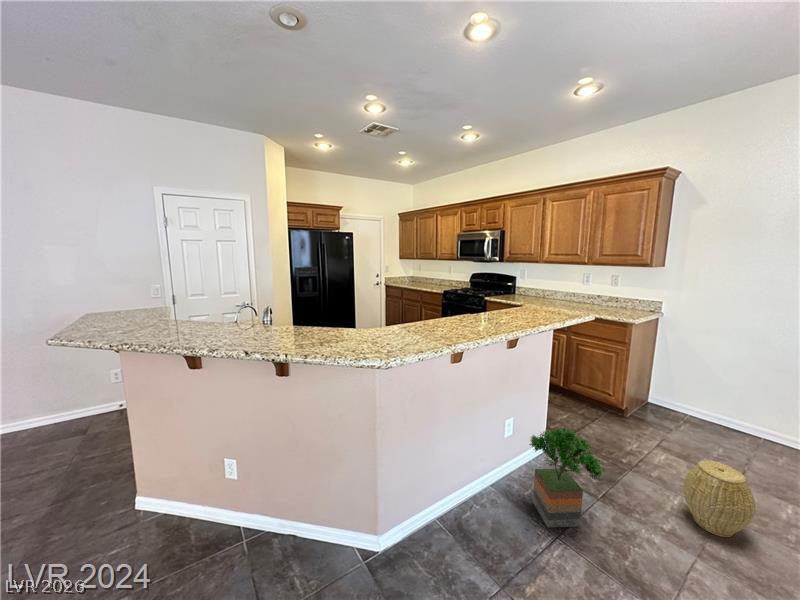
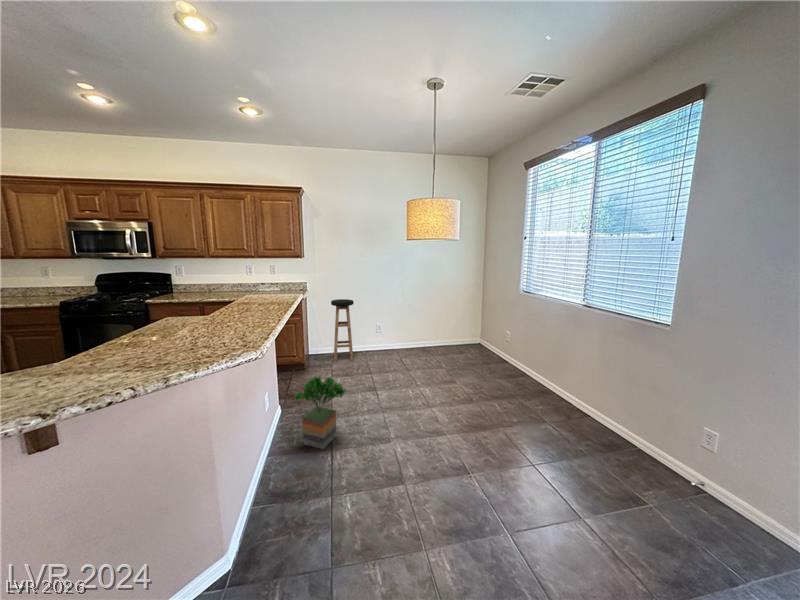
bar stool: none [685,335,750,443] -> present [331,299,354,361]
woven basket: present [683,460,756,537] -> none [363,363,390,400]

